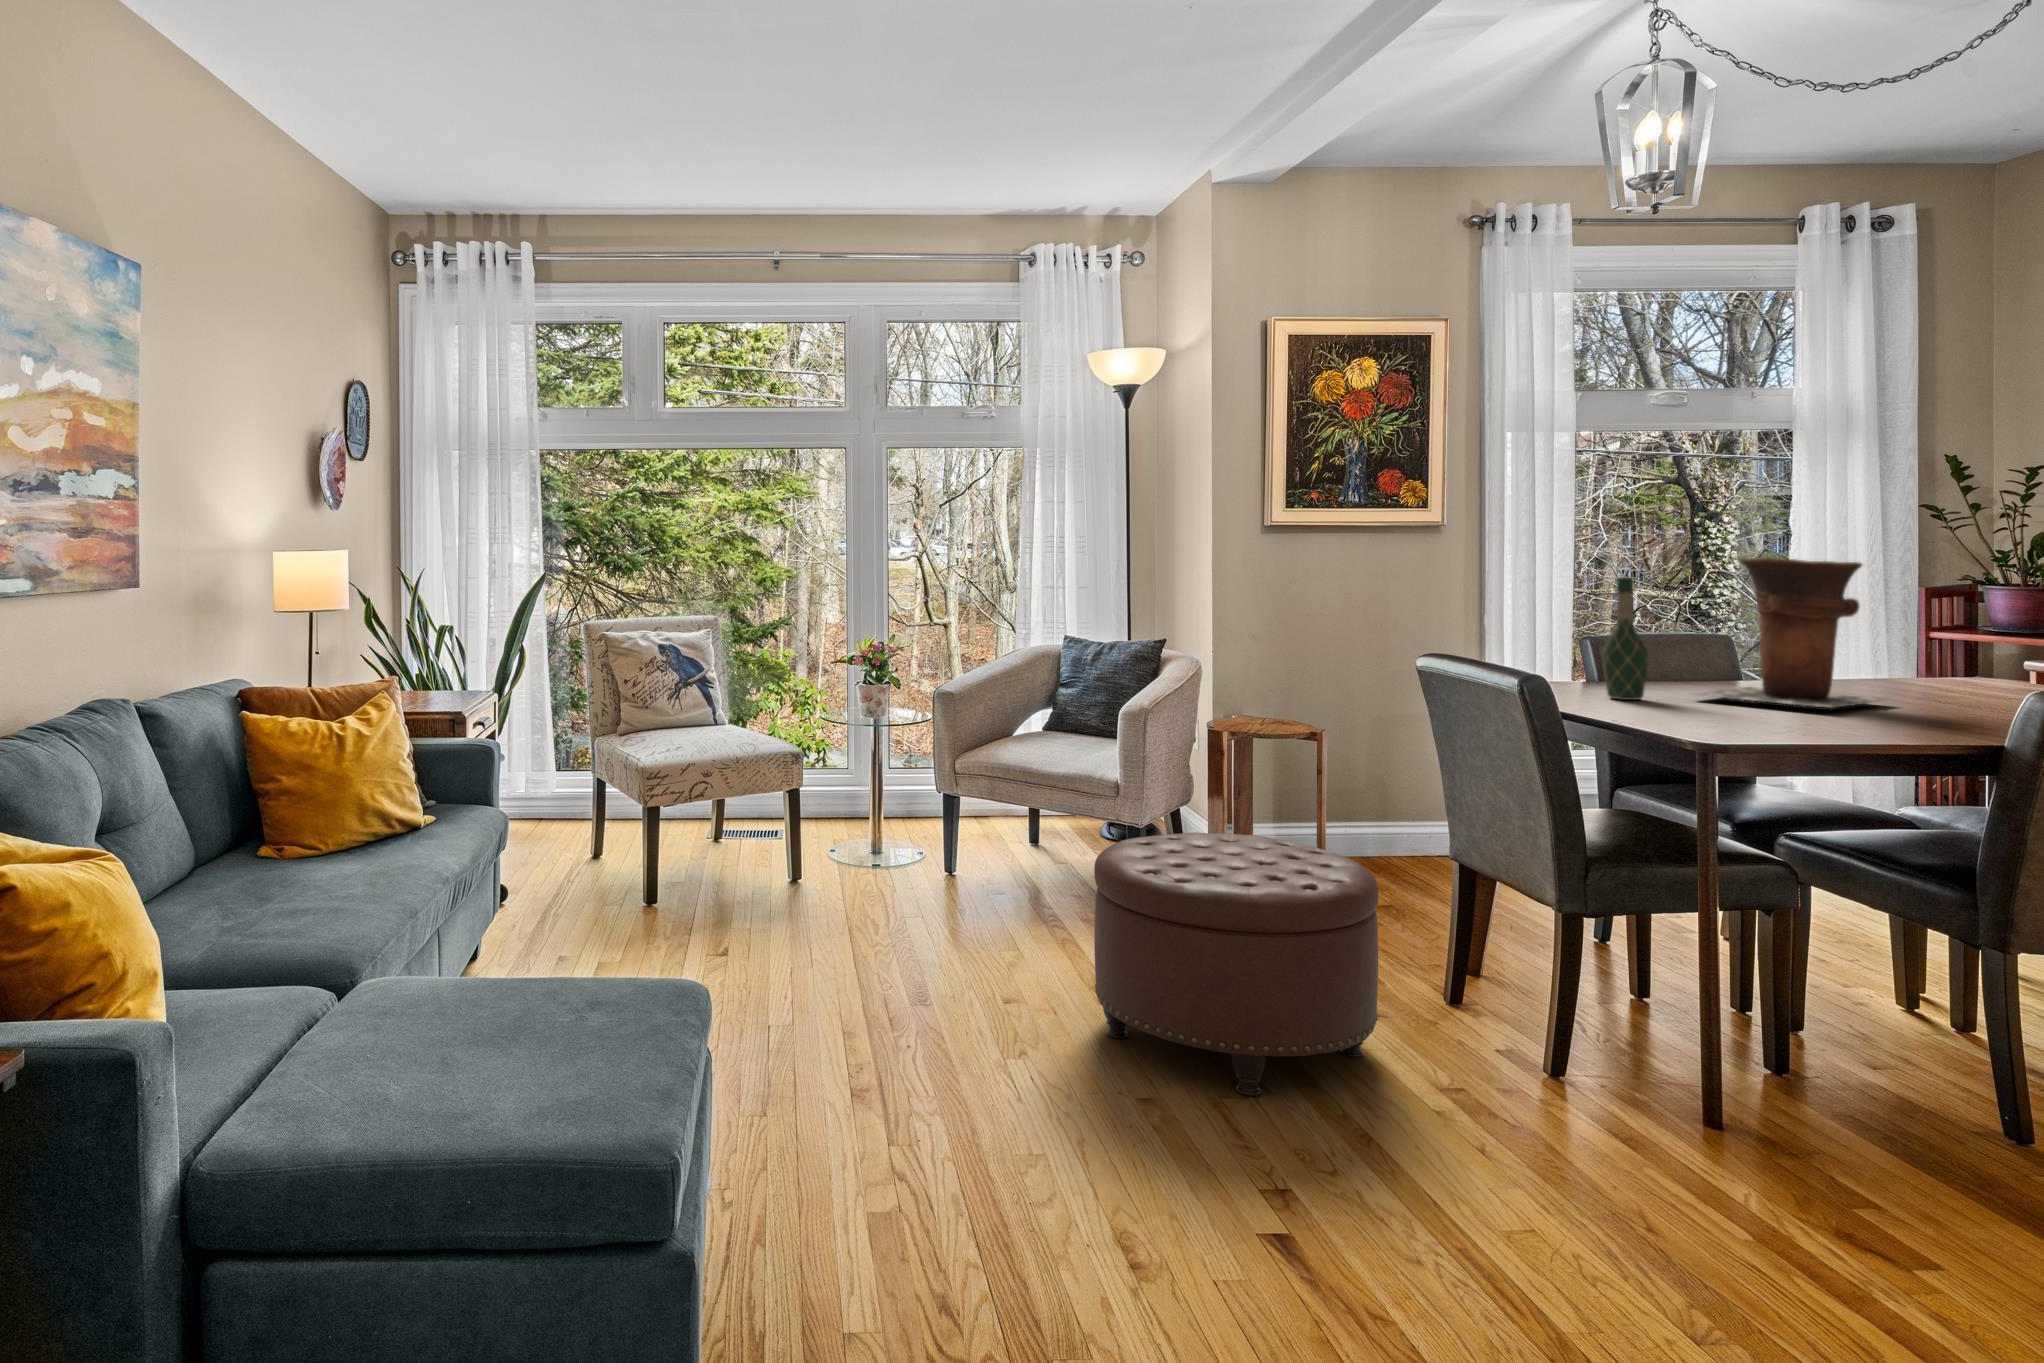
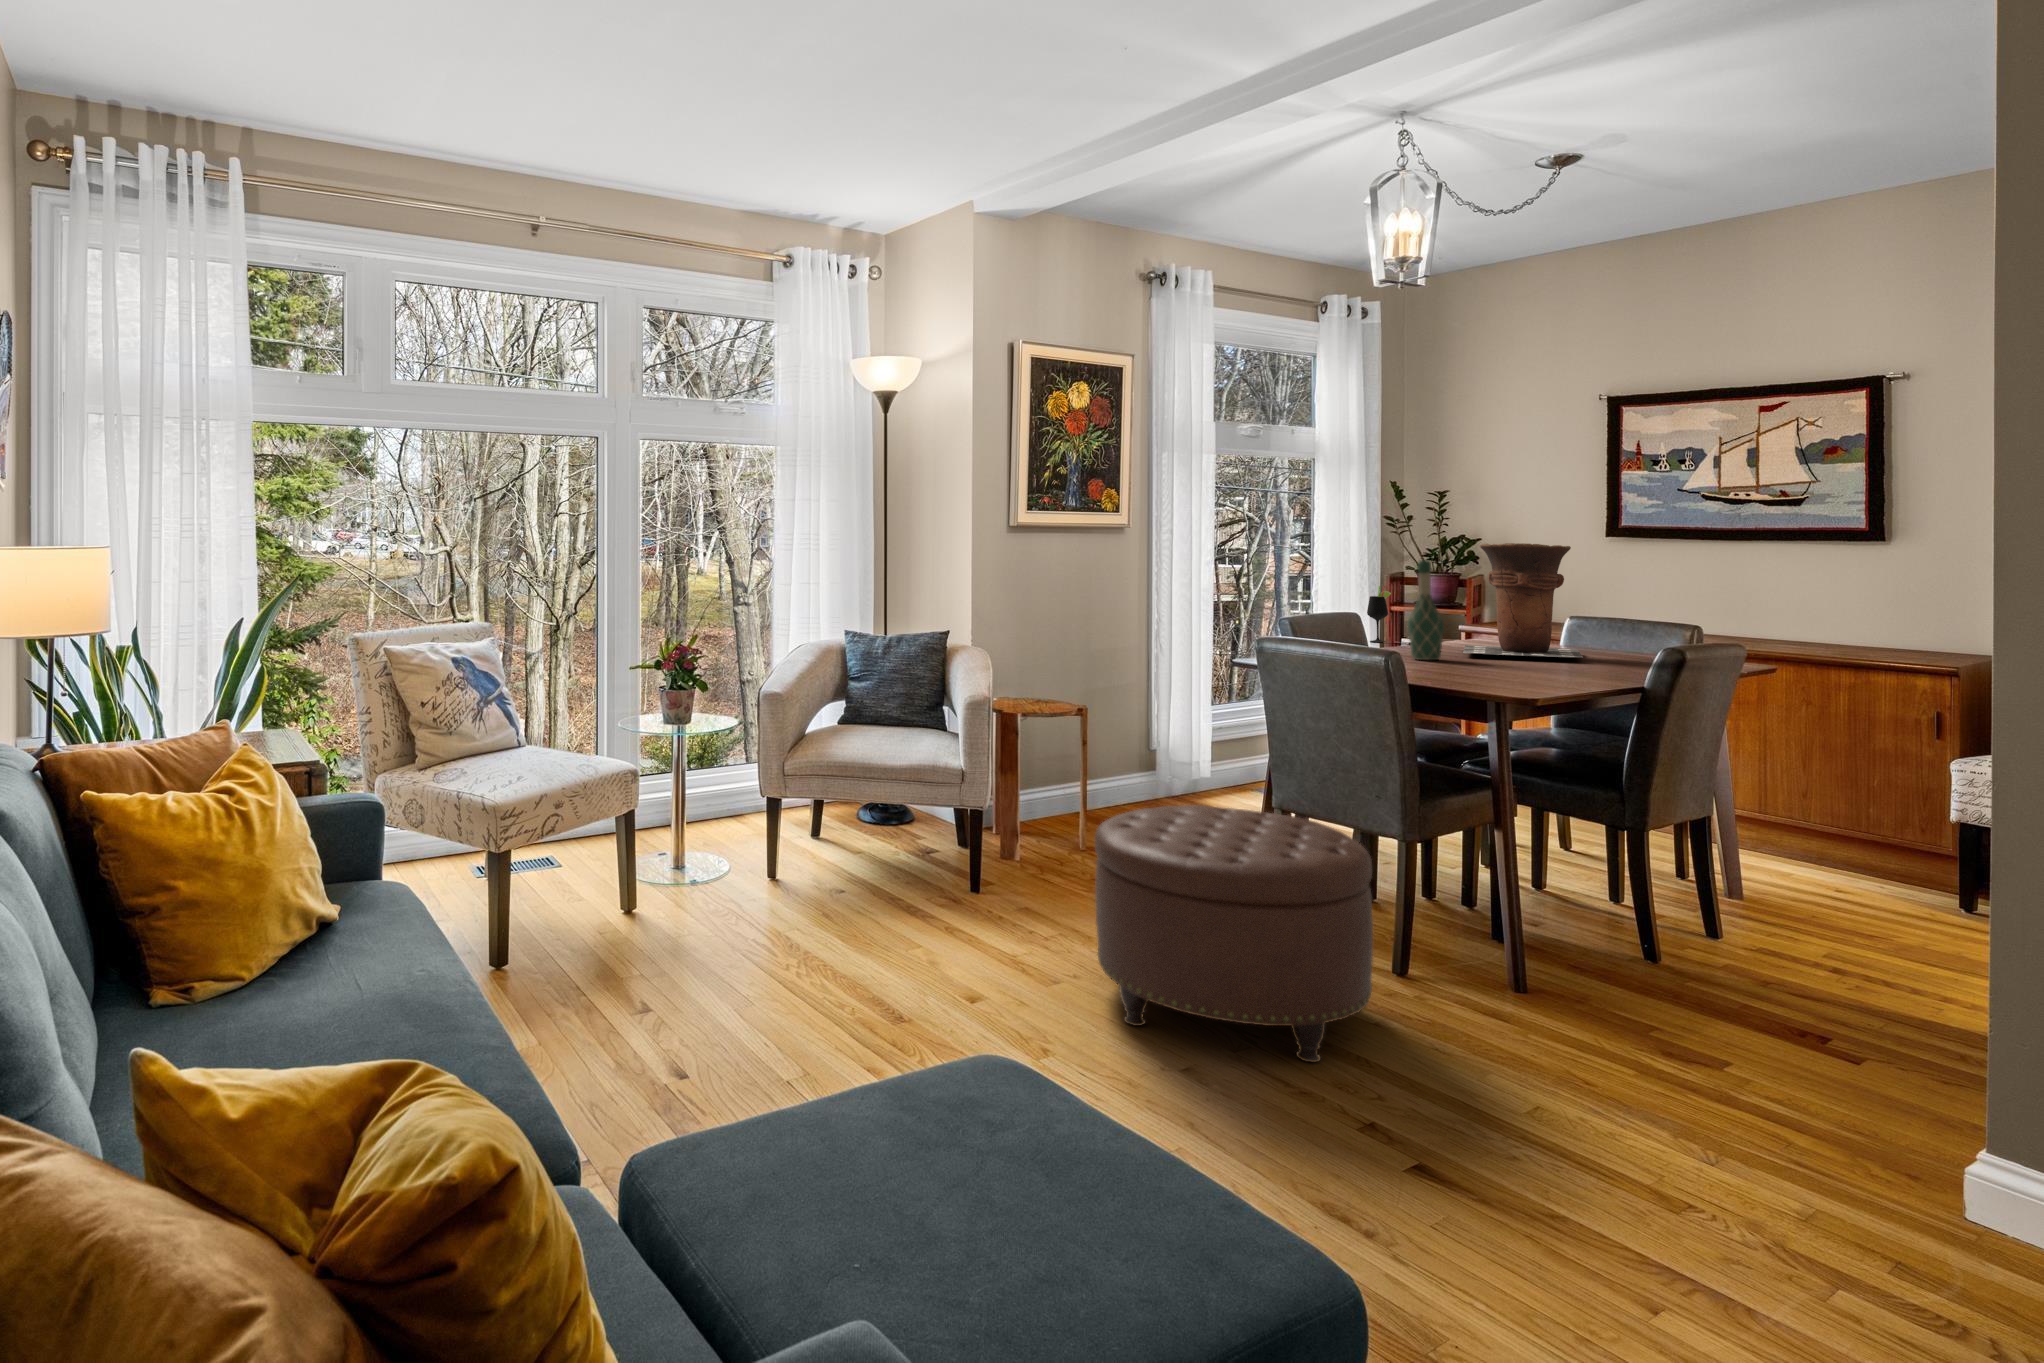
wine glass: none [1659,607,1688,679] -> present [1367,586,1391,642]

